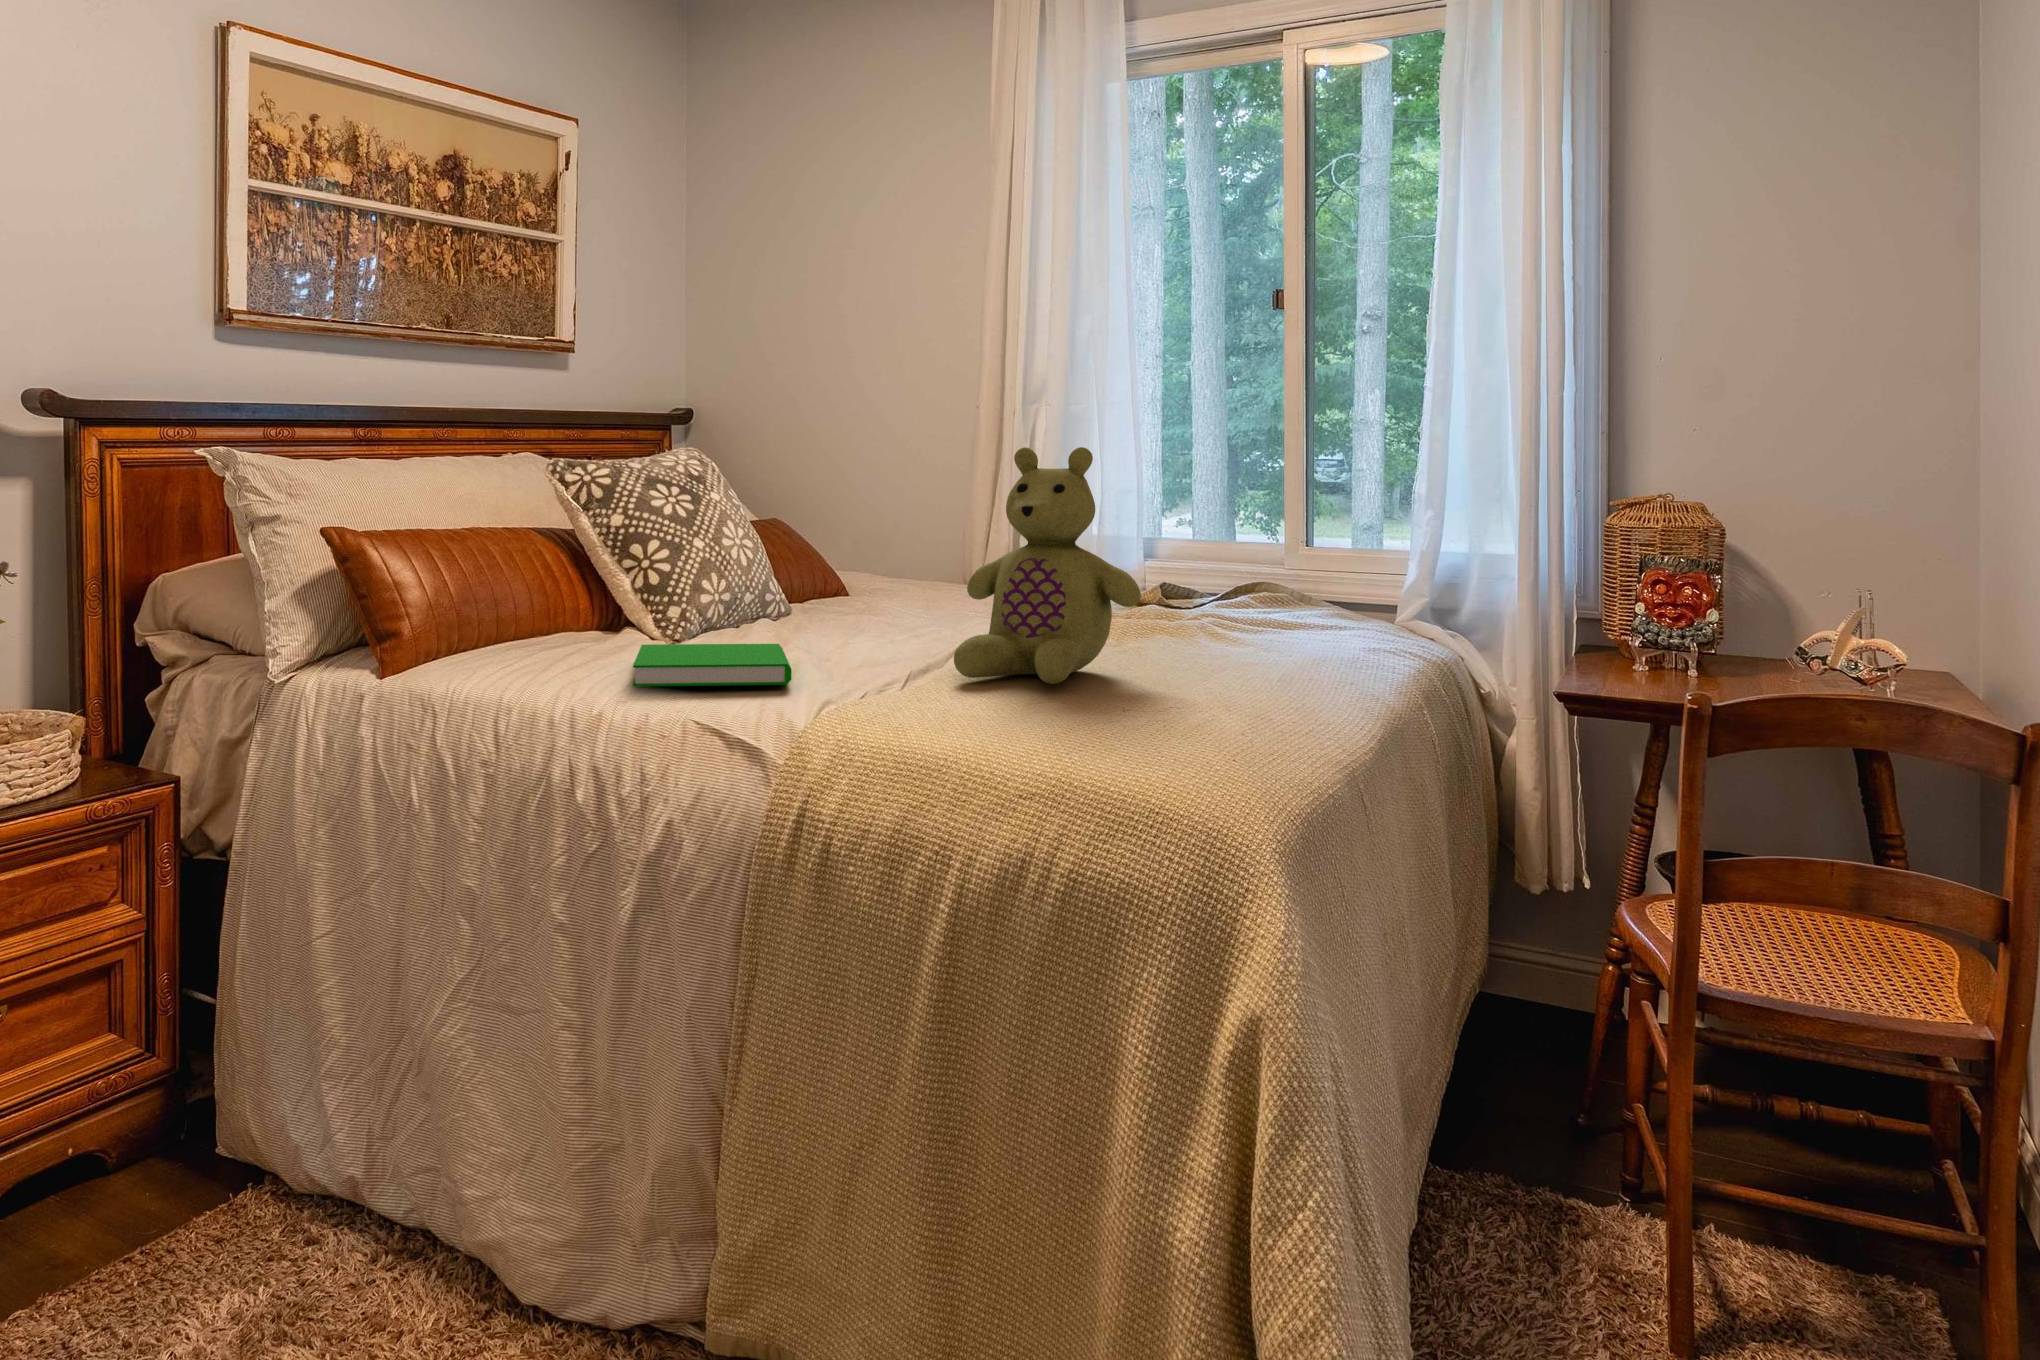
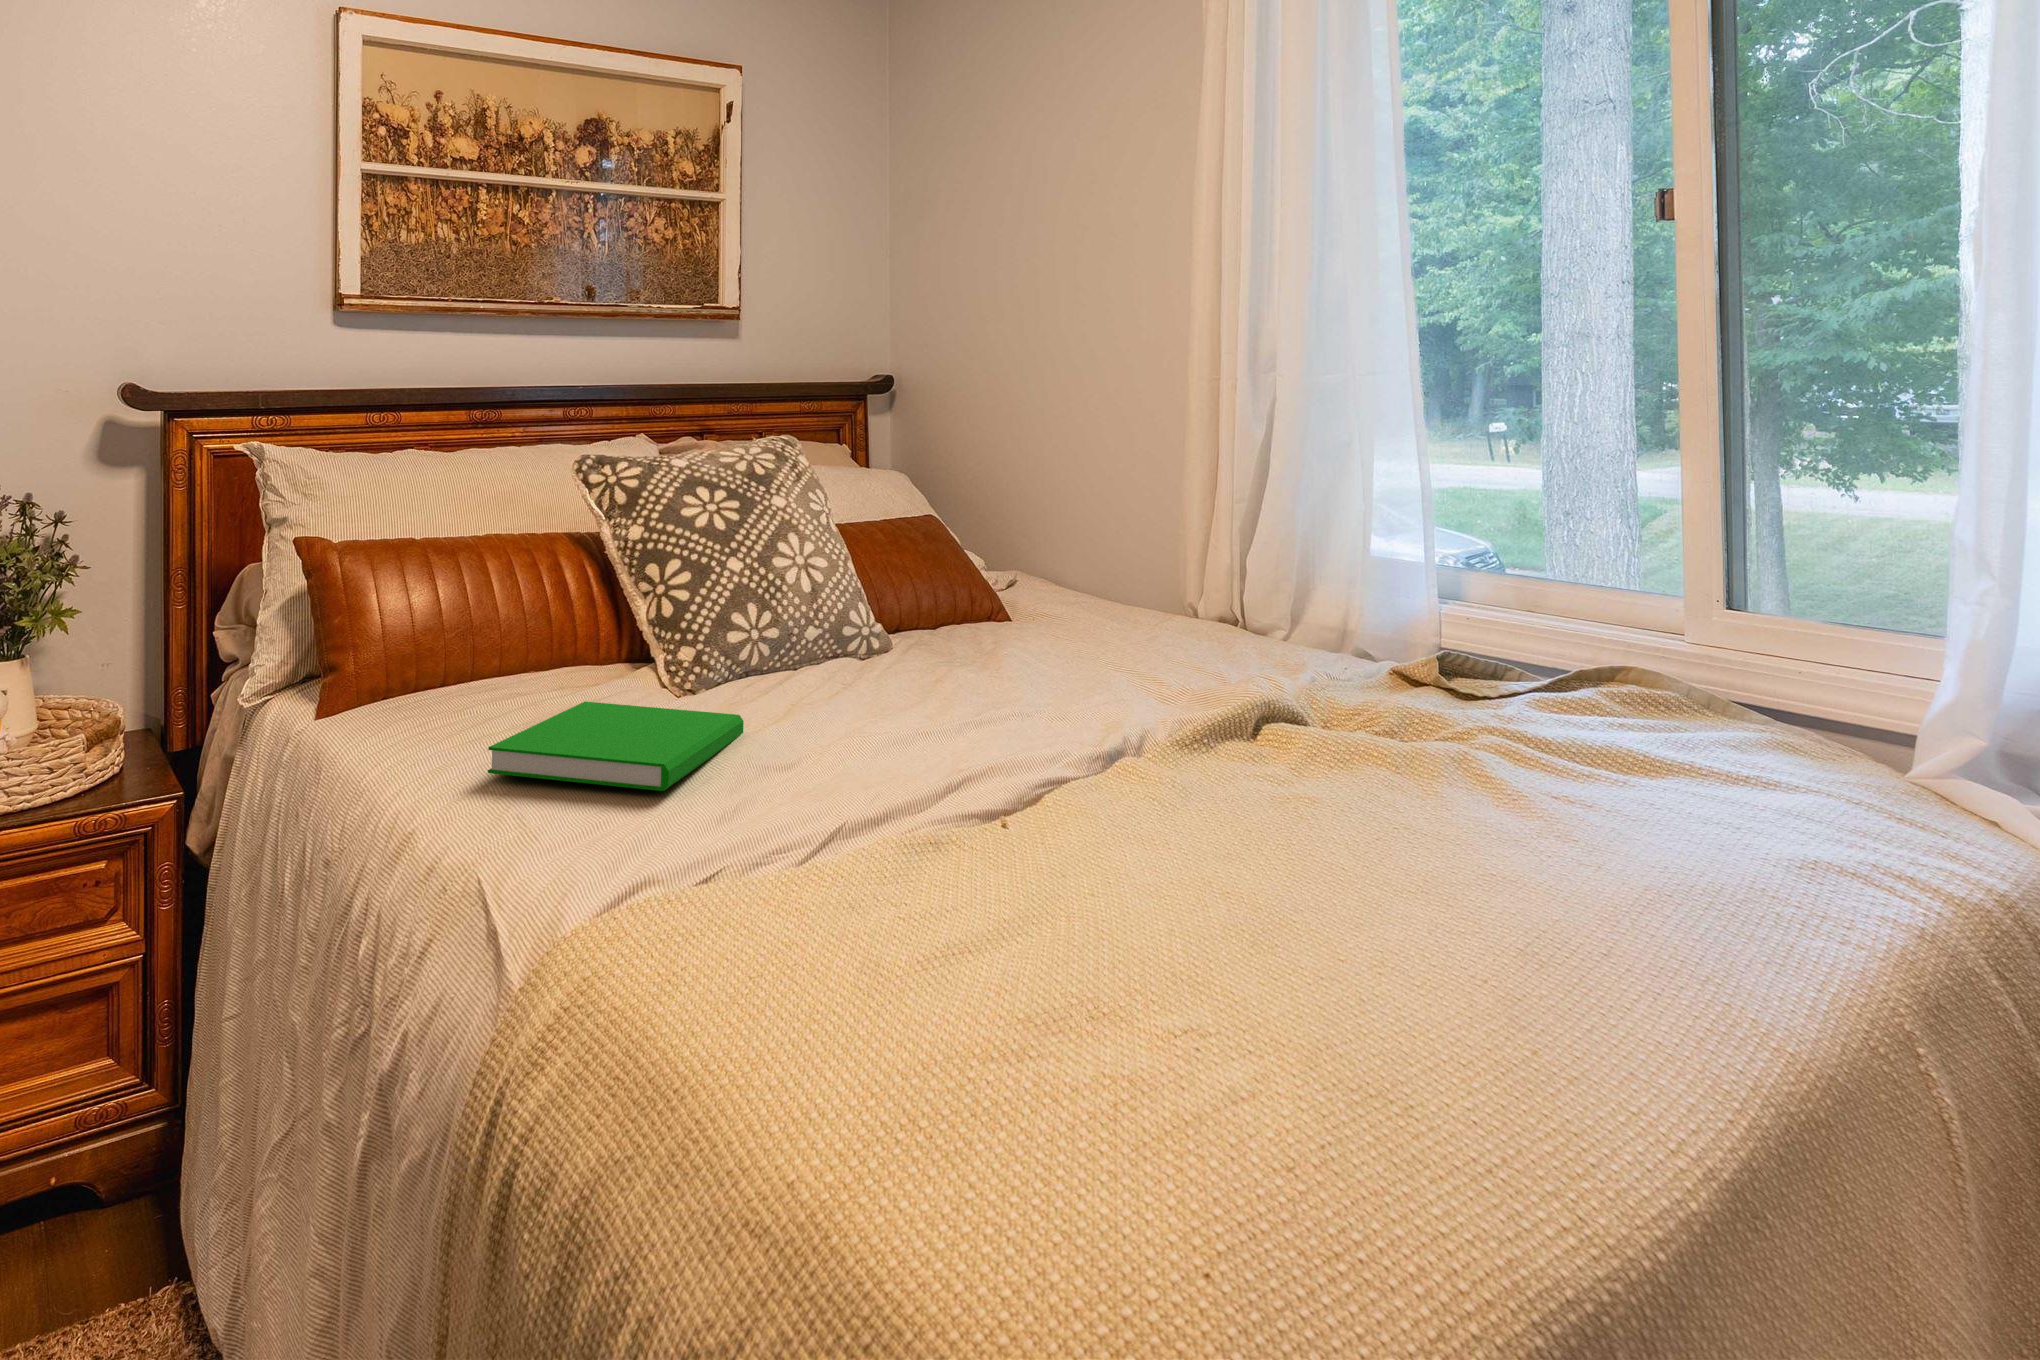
stuffed bear: present [954,447,1141,684] -> none [883,485,1153,837]

